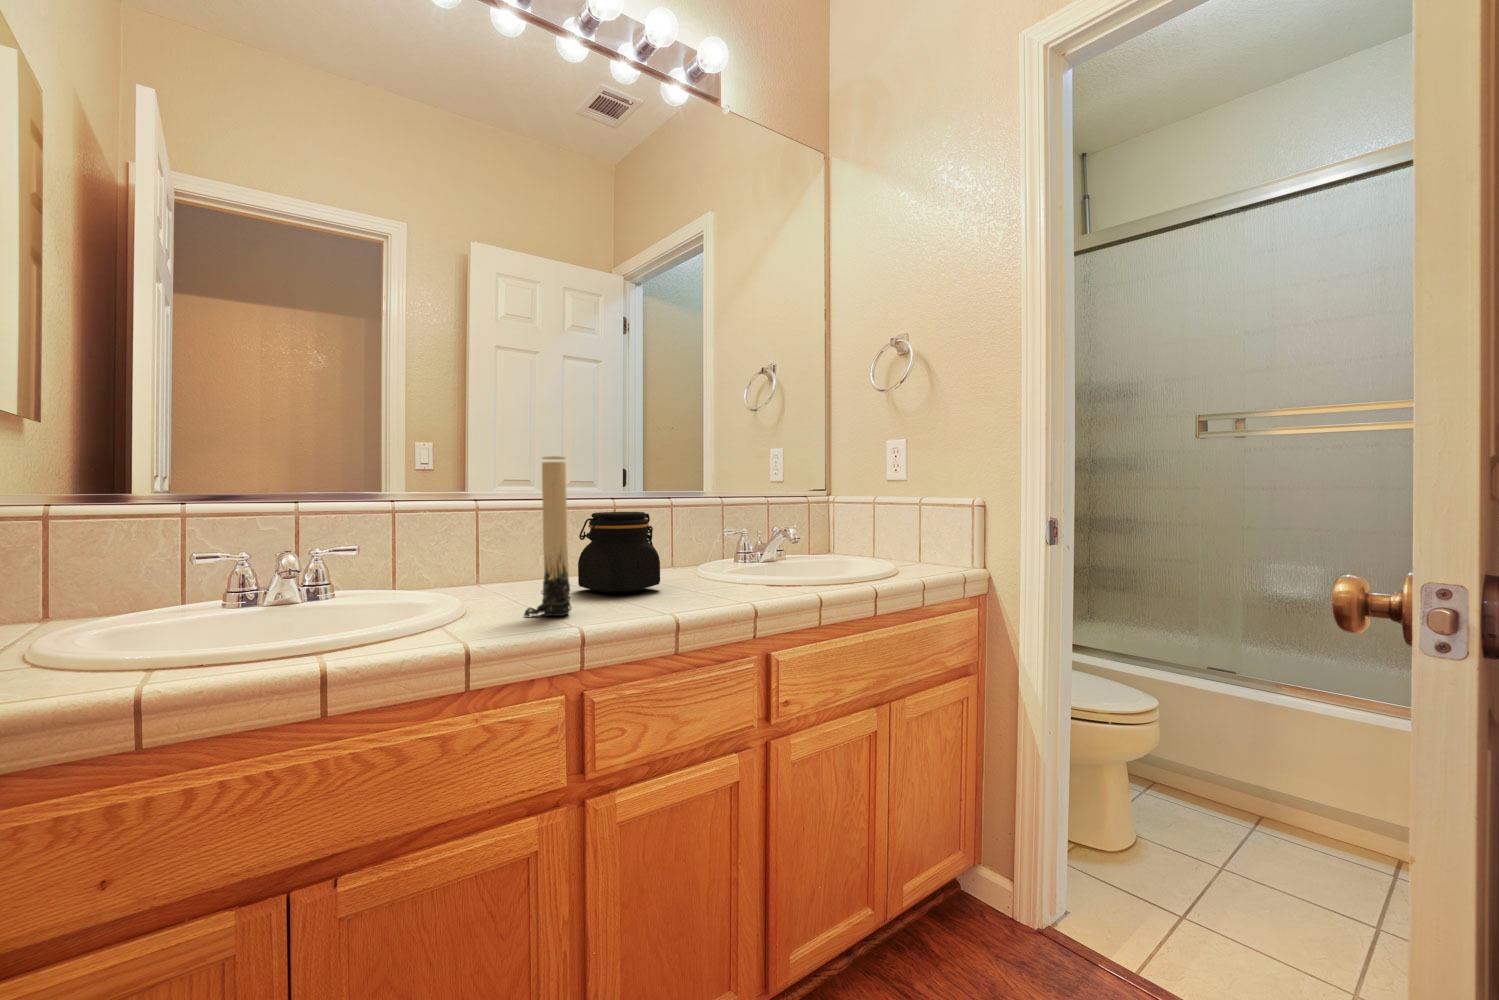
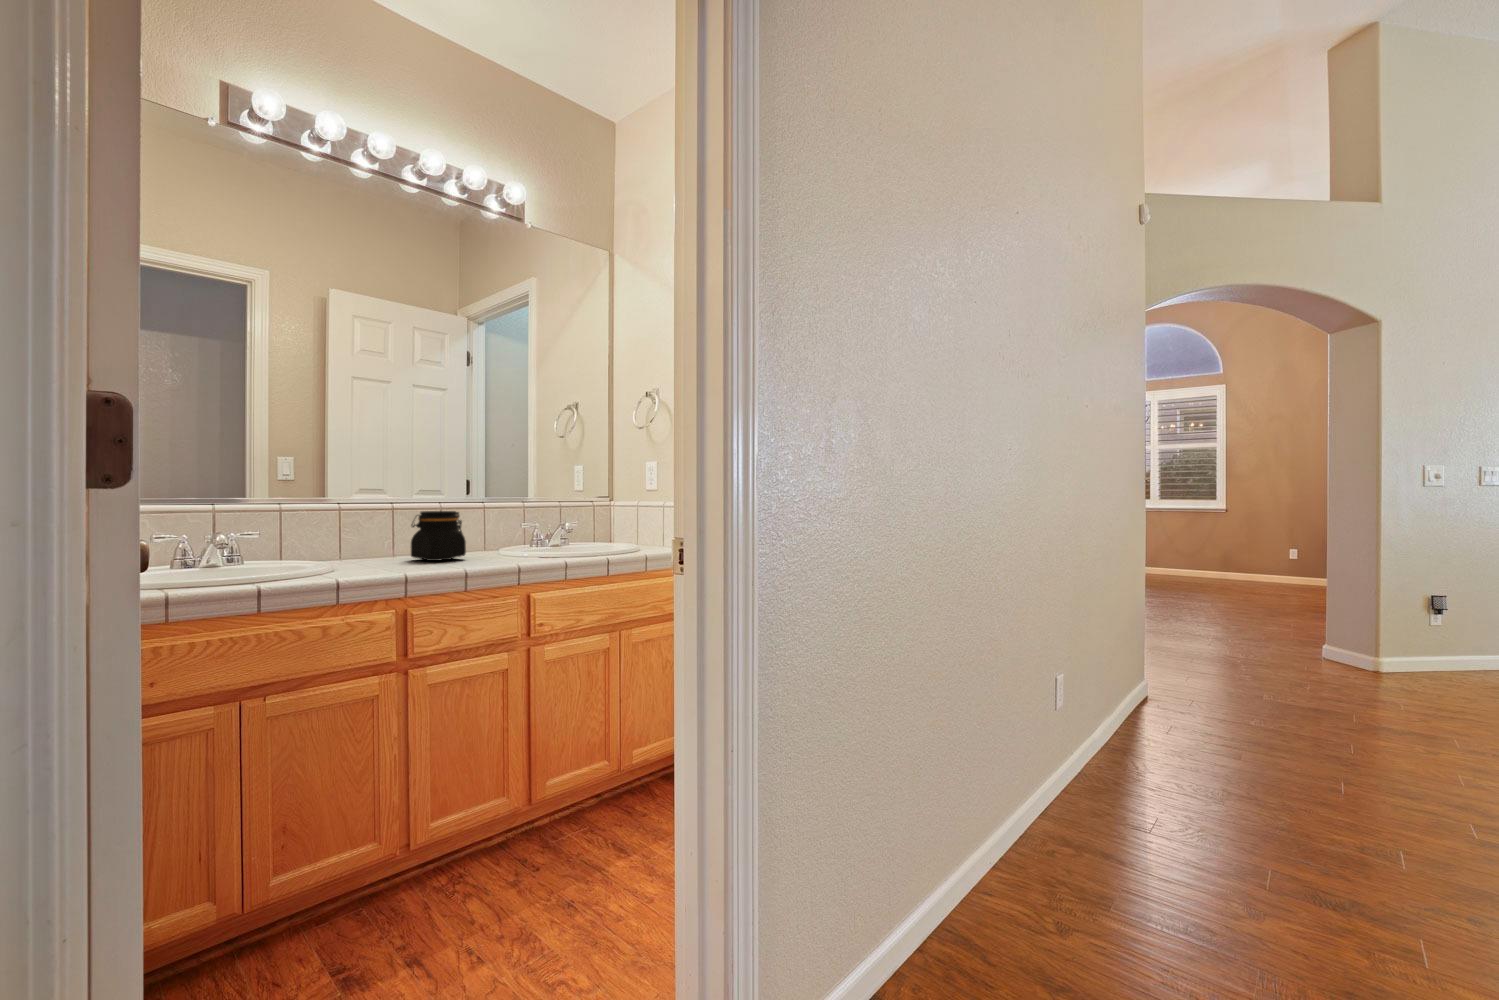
candle: present [524,456,571,616] -> none [372,477,402,570]

